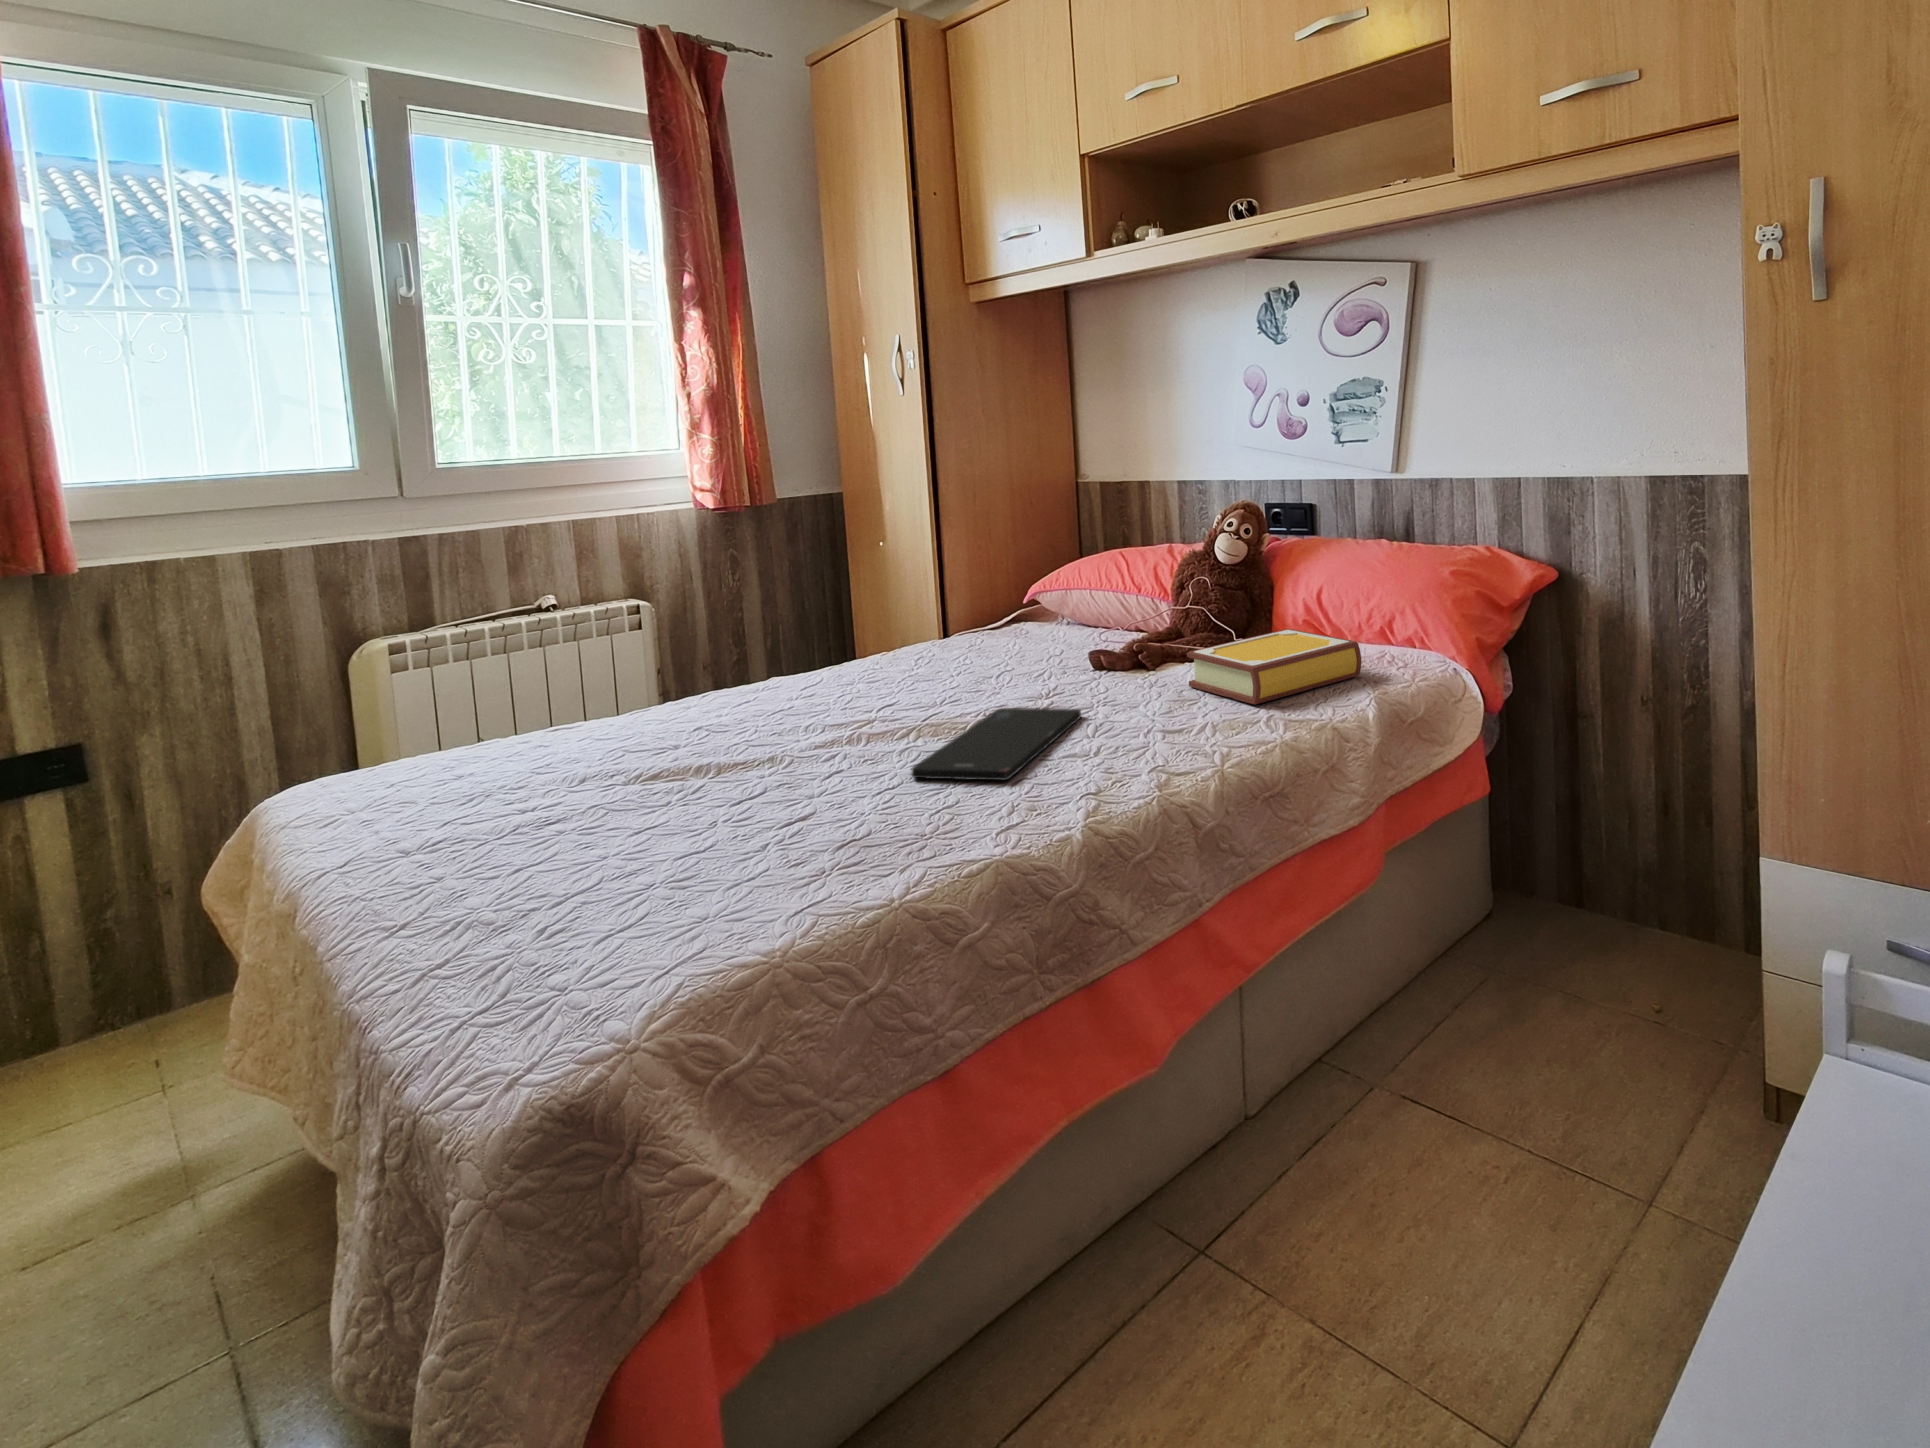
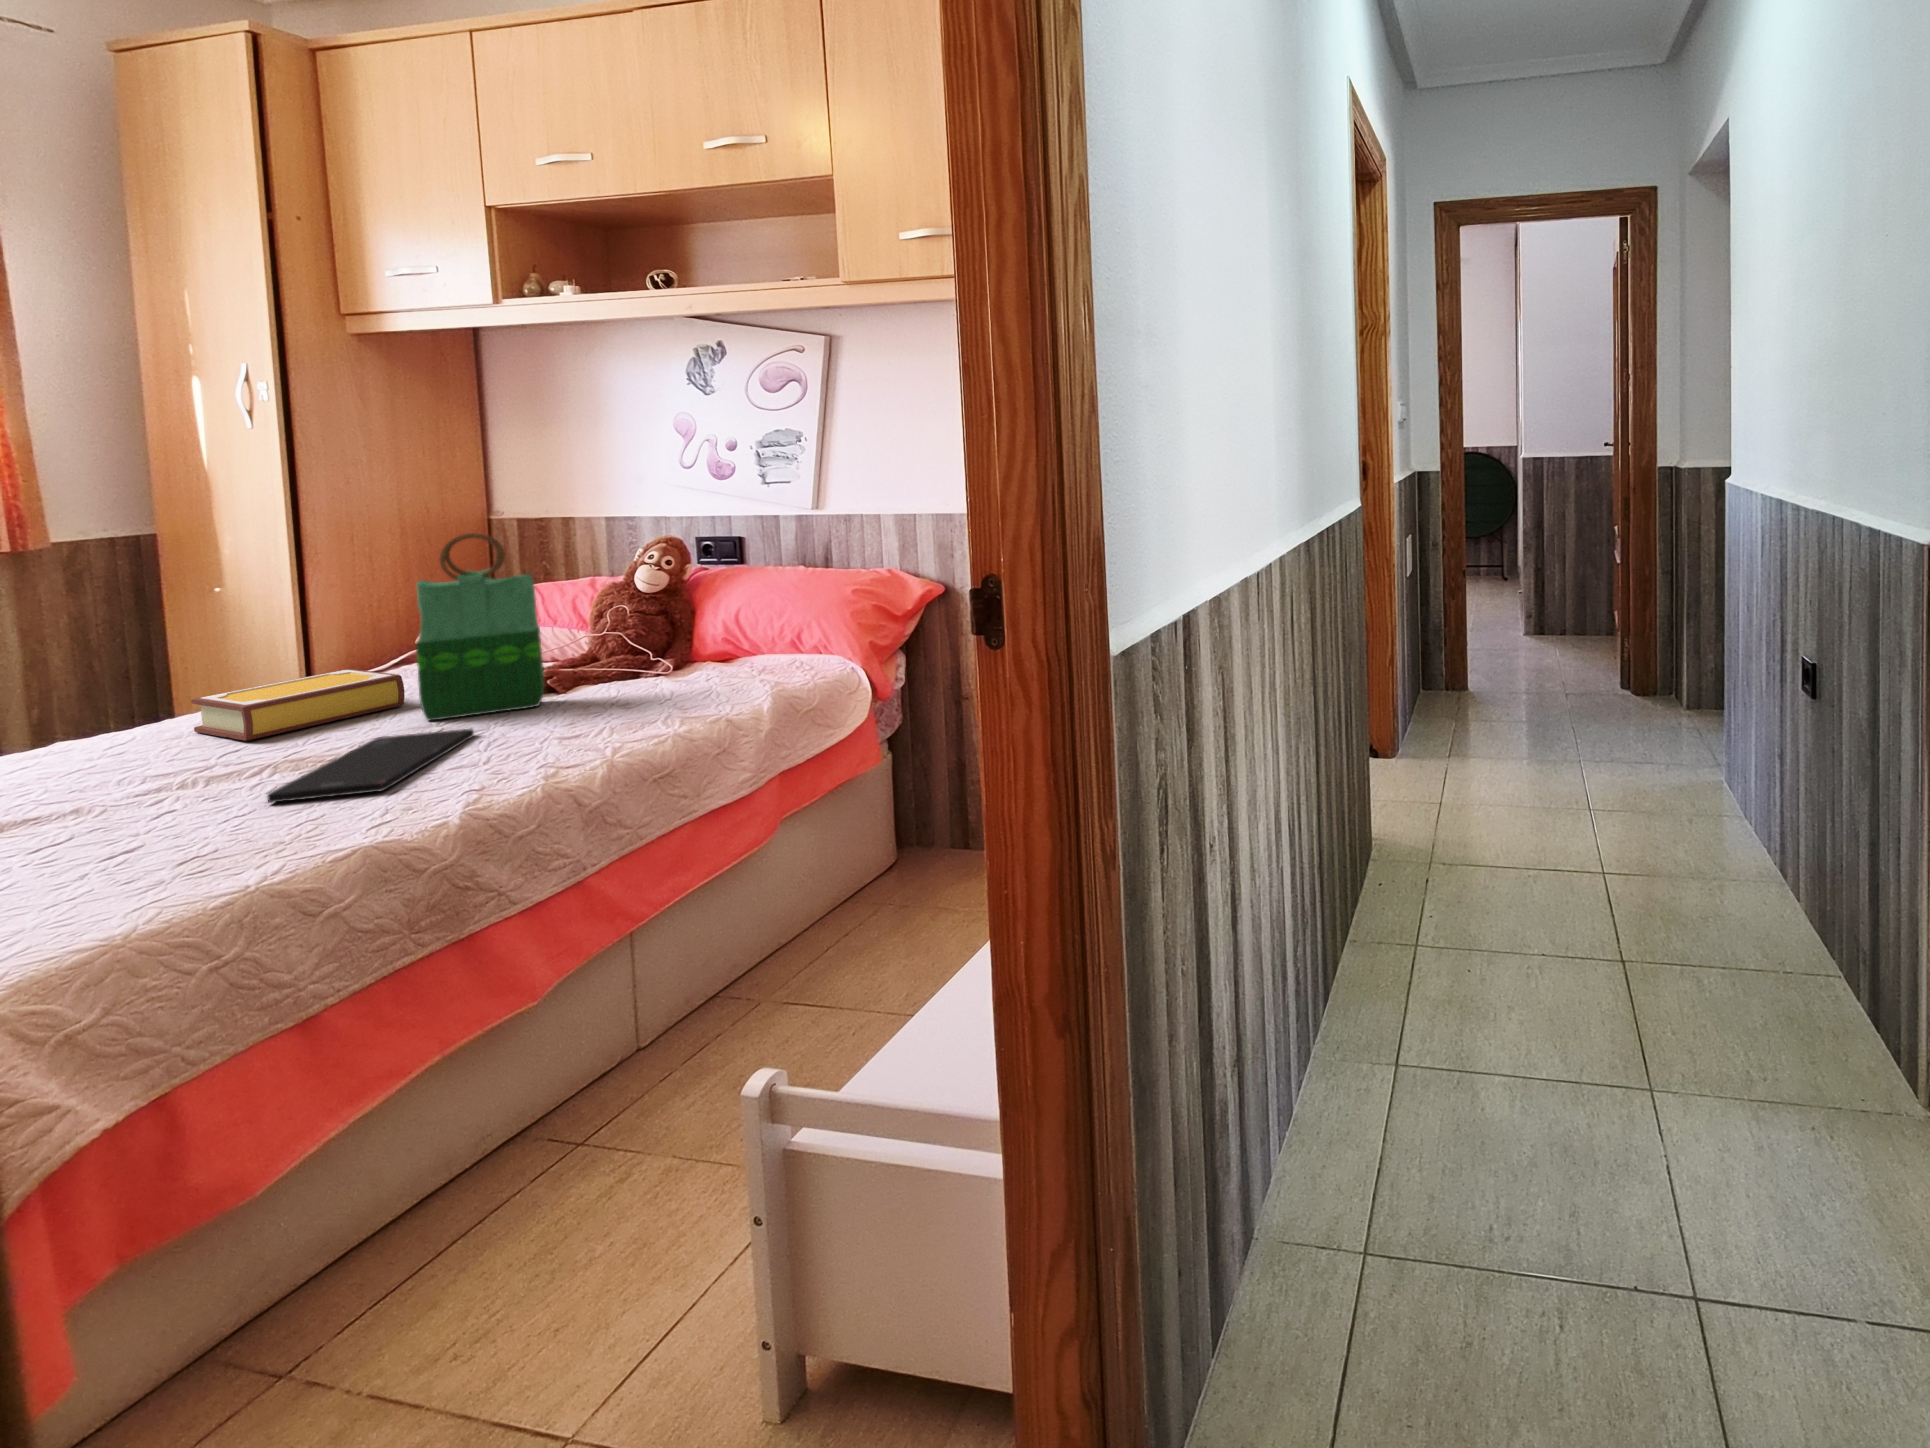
tote bag: none [1029,495,1140,692] -> present [416,533,545,721]
book: present [1187,629,1361,704] -> present [191,669,404,741]

